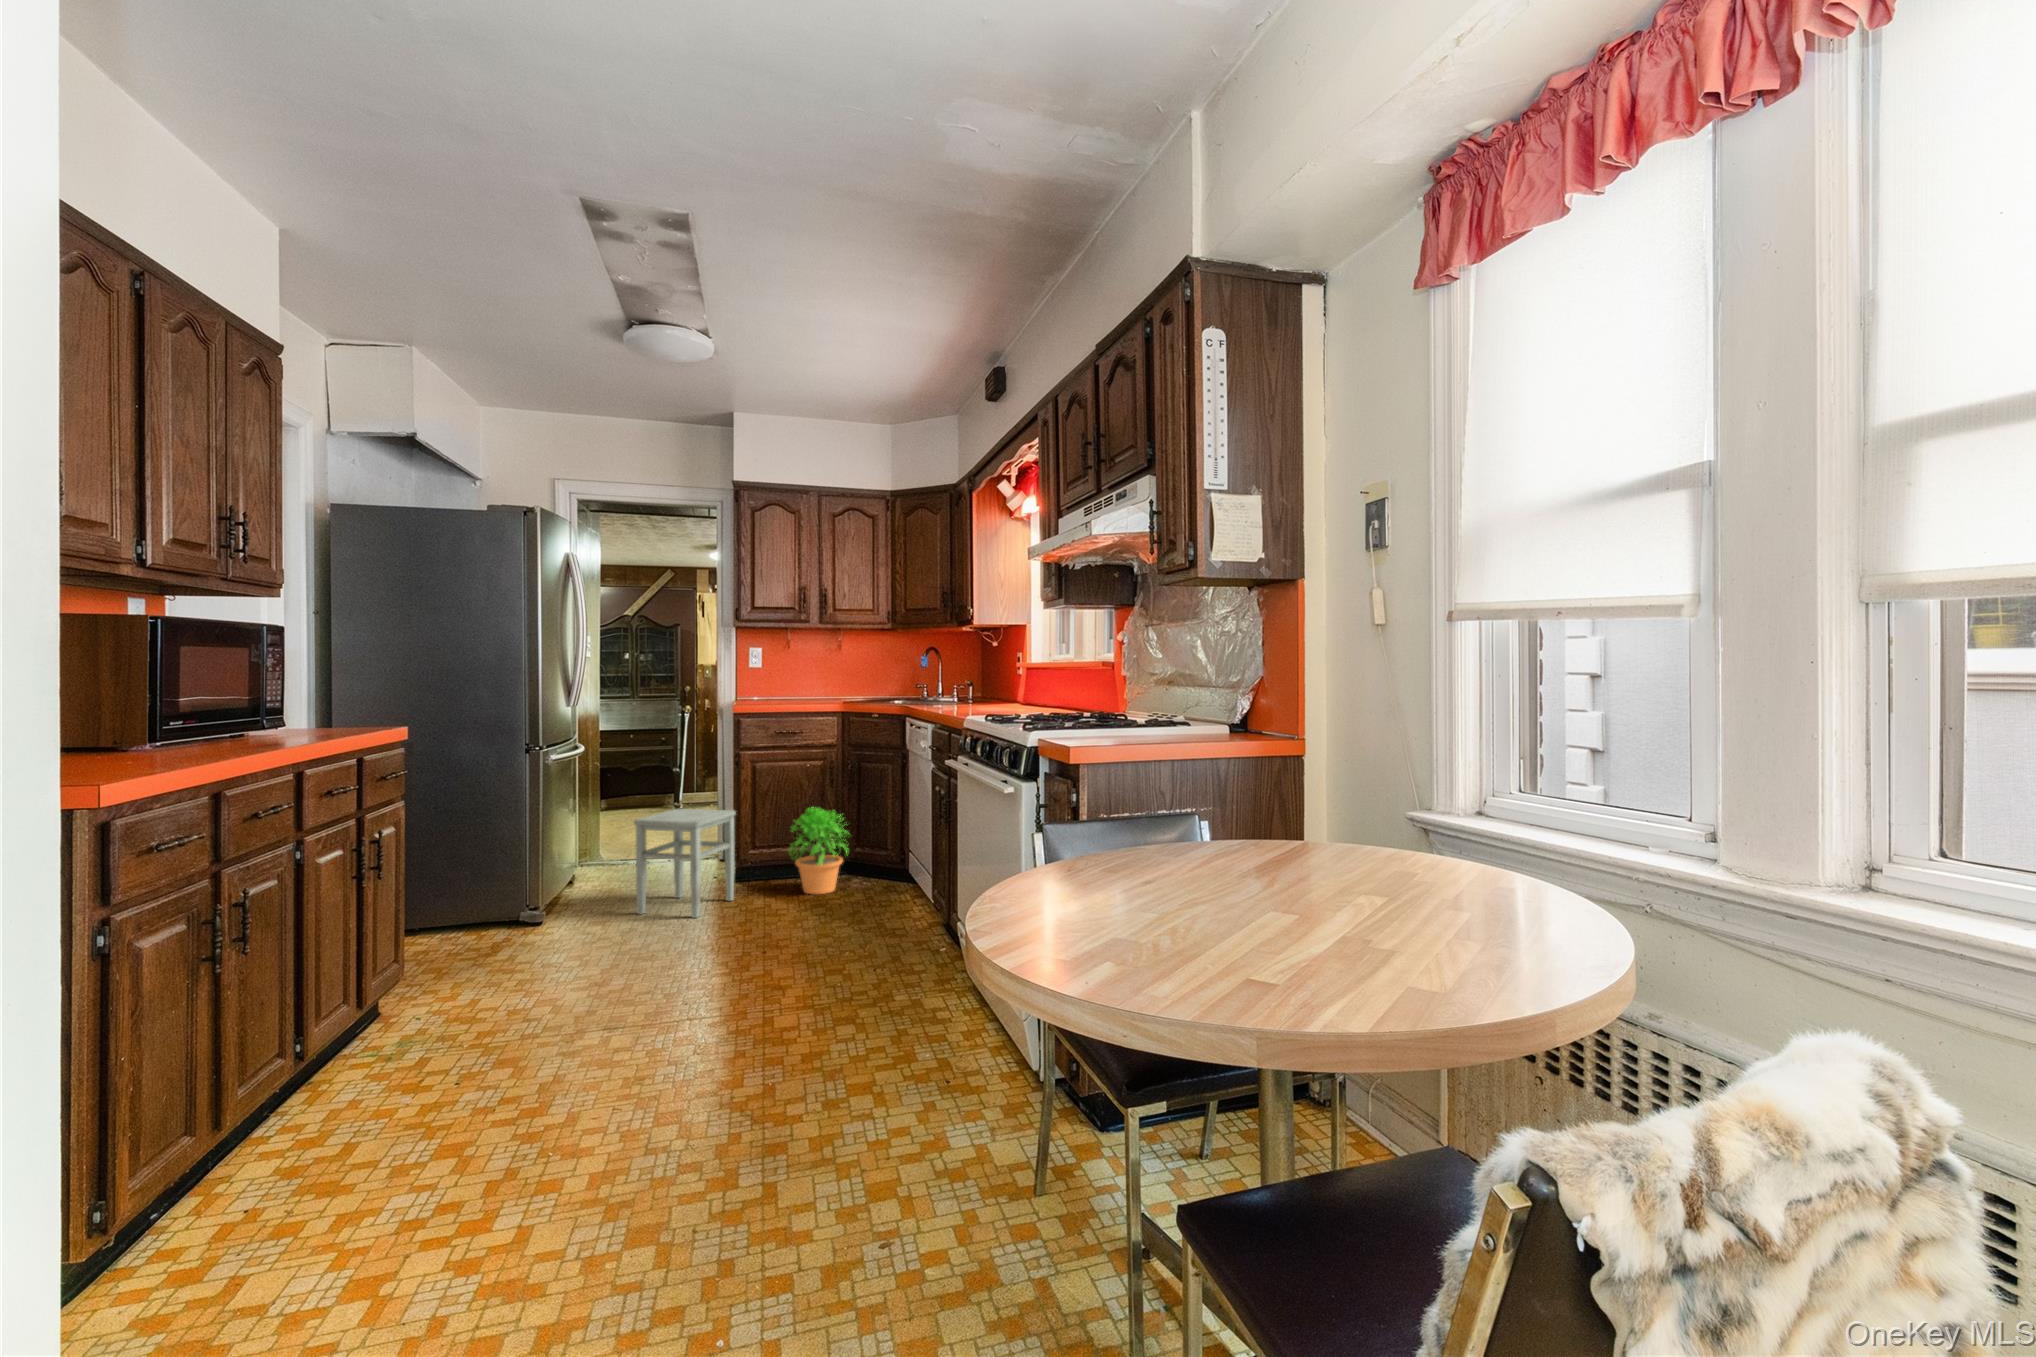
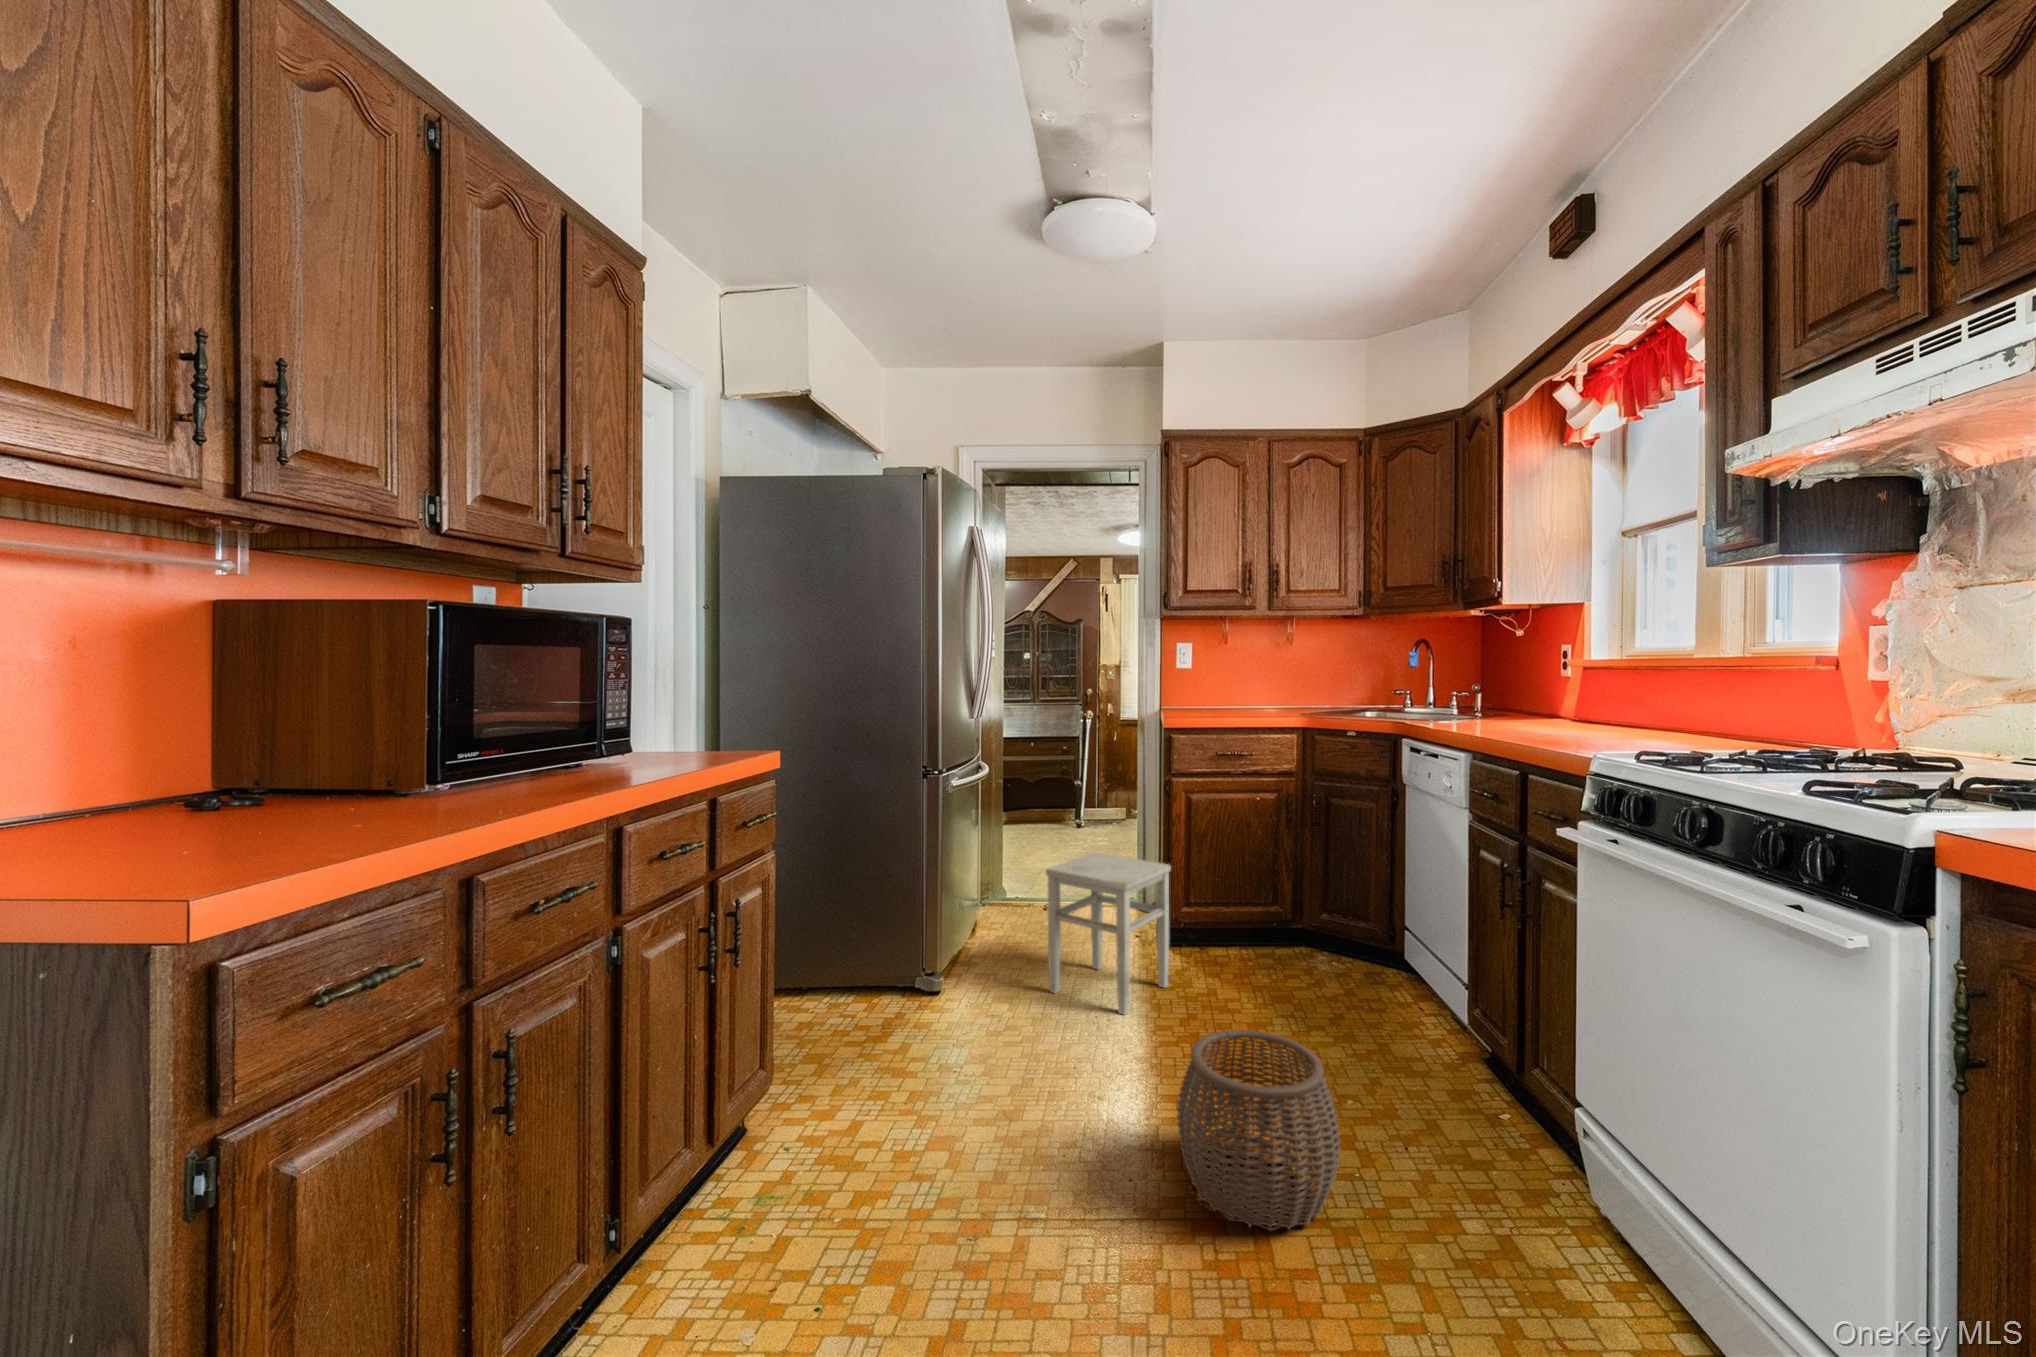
potted plant: present [789,808,848,894] -> none [1237,866,1337,996]
woven basket: none [716,887,813,988] -> present [1177,1030,1341,1231]

